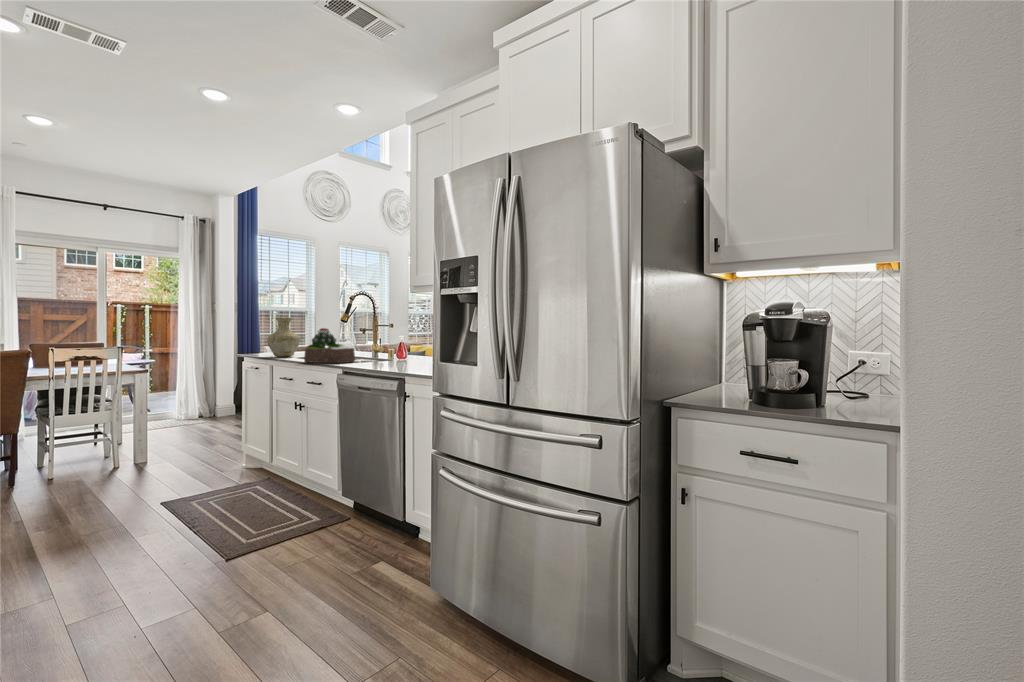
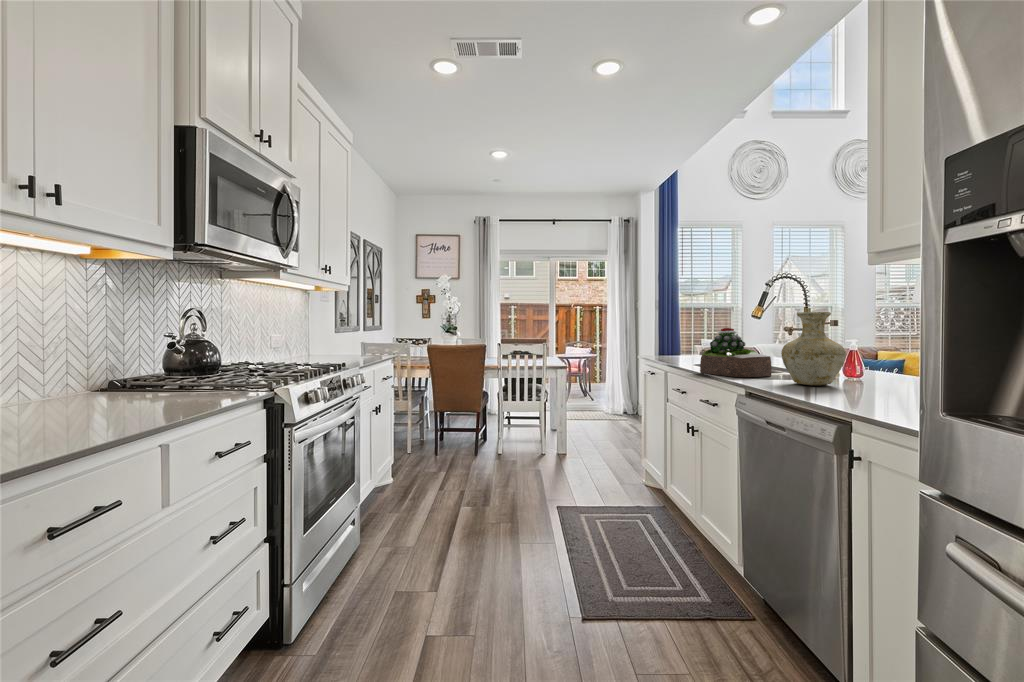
vase: present [267,317,300,357] -> present [781,312,846,386]

